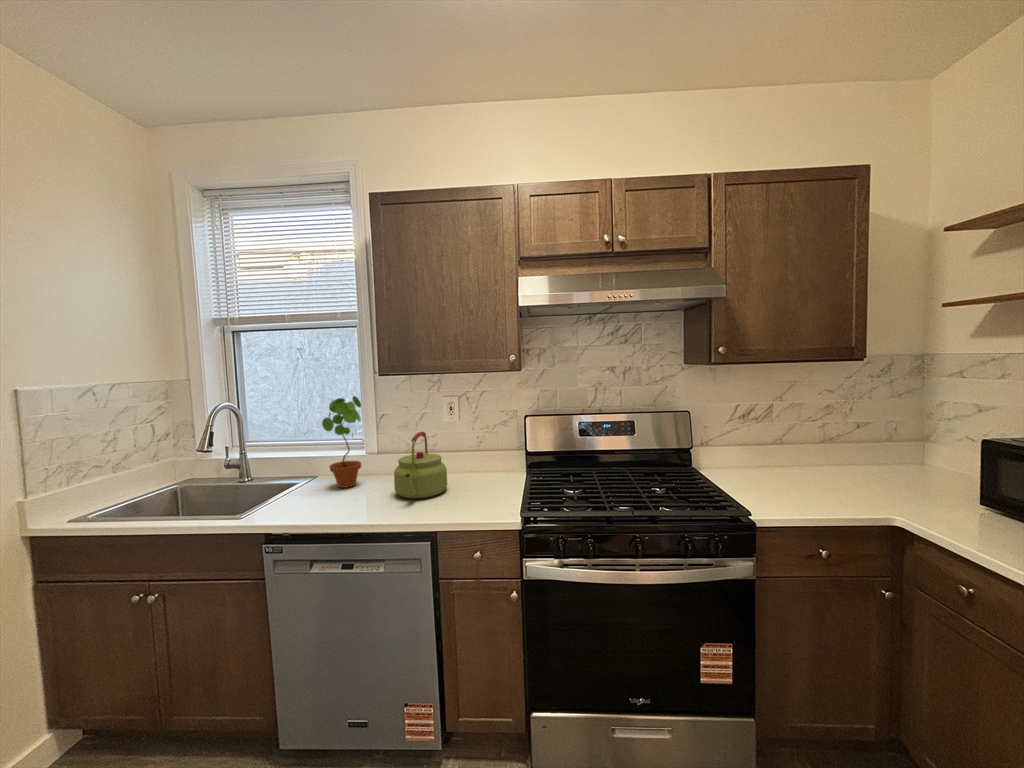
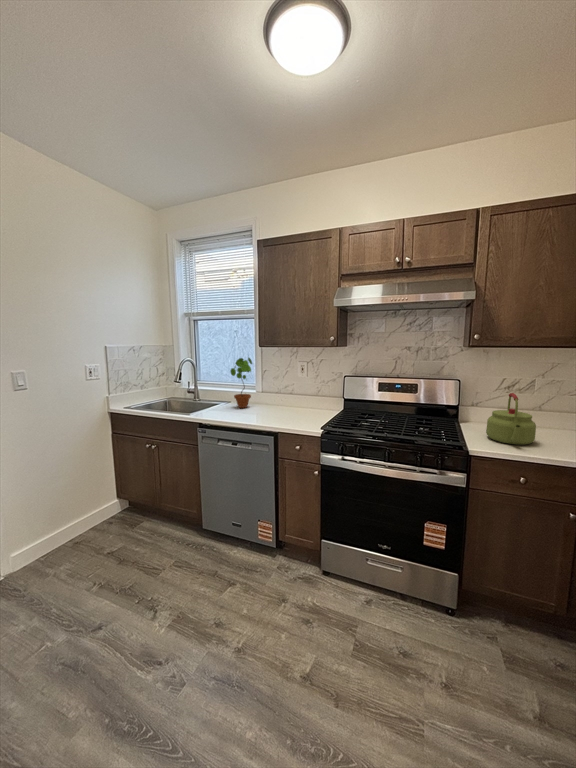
kettle: present [394,432,447,498] -> present [486,393,536,445]

